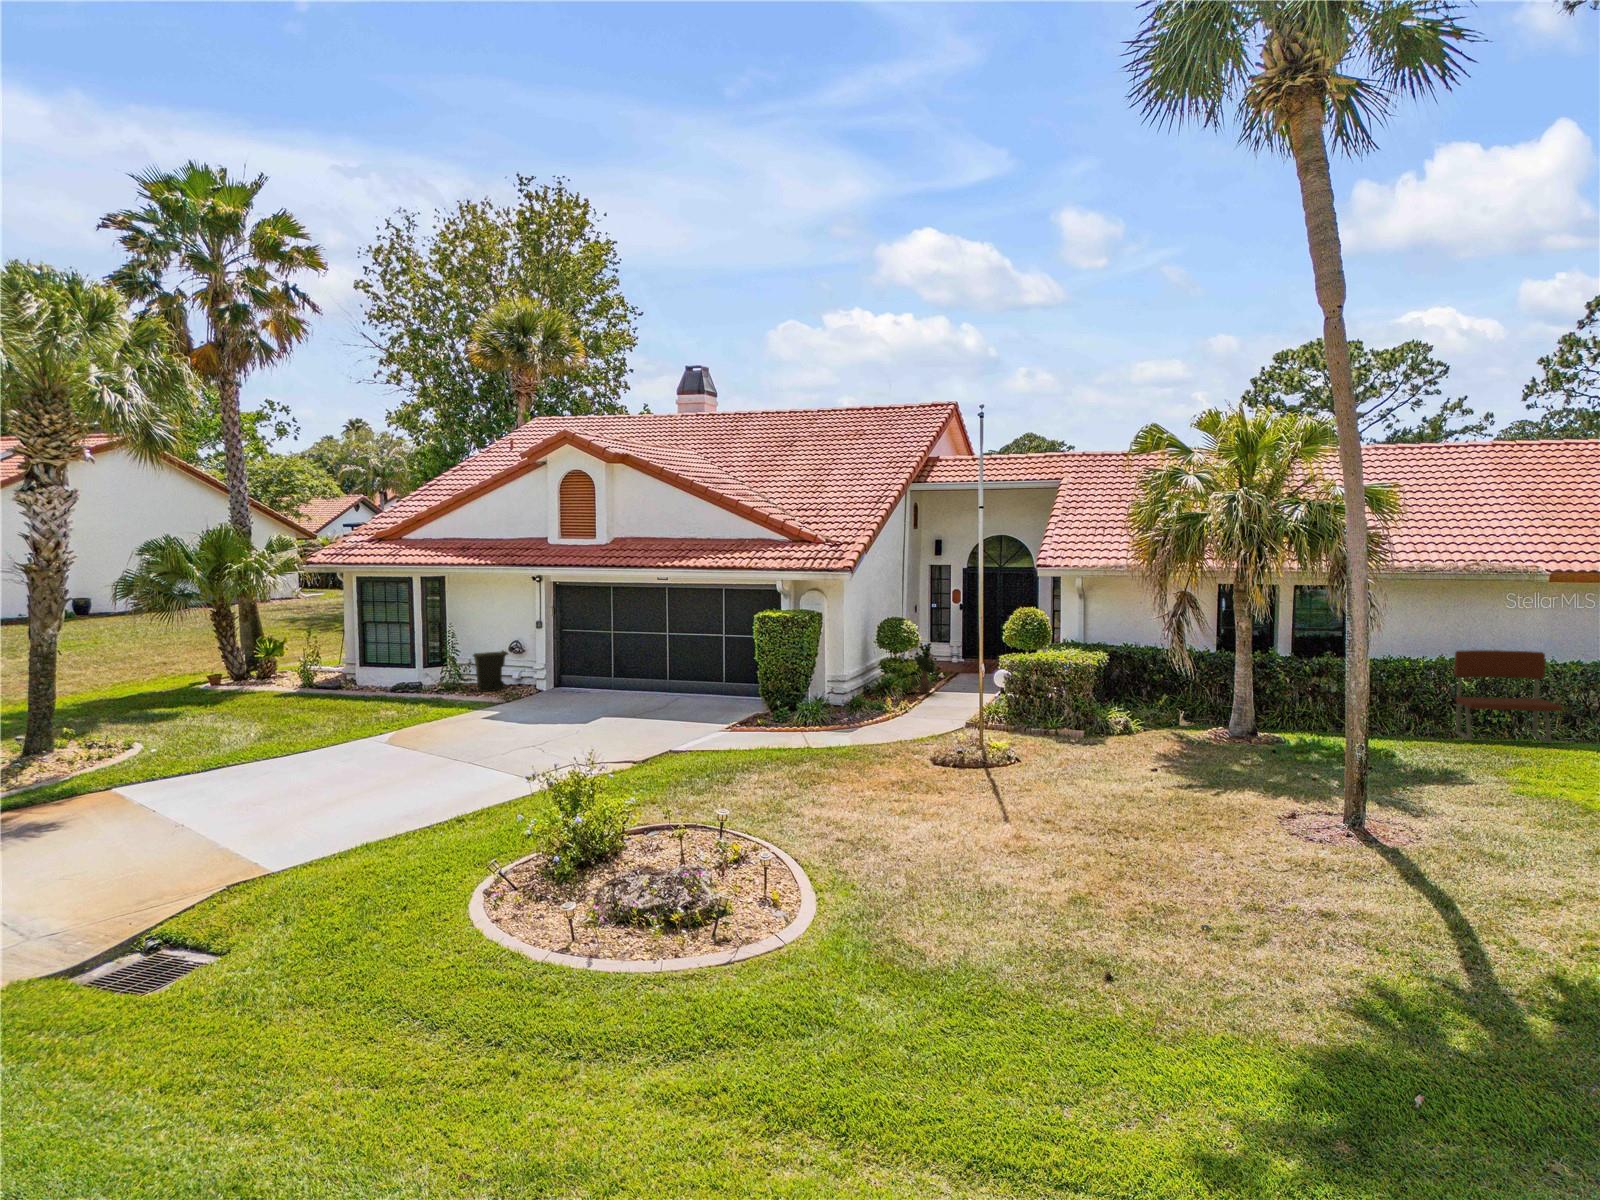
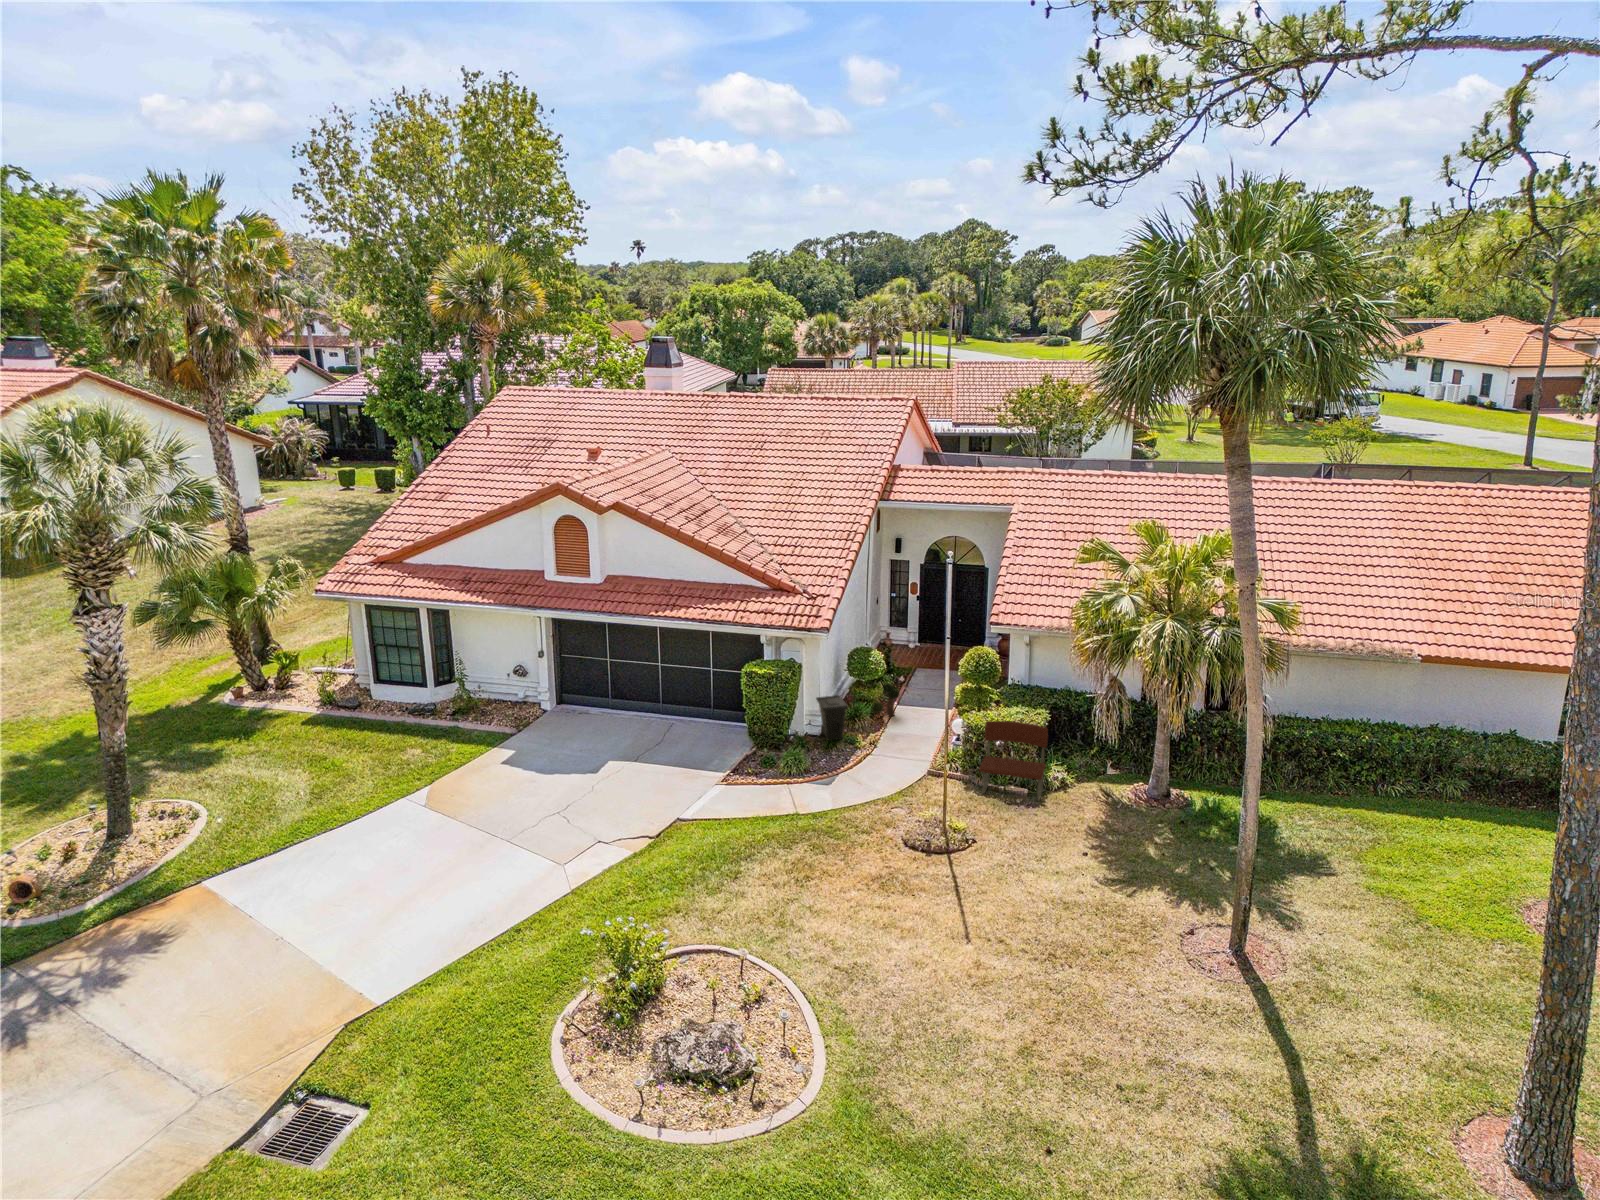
trash can: present [473,650,508,692] -> present [816,695,847,741]
bench: present [1454,650,1562,743] -> present [979,721,1048,801]

